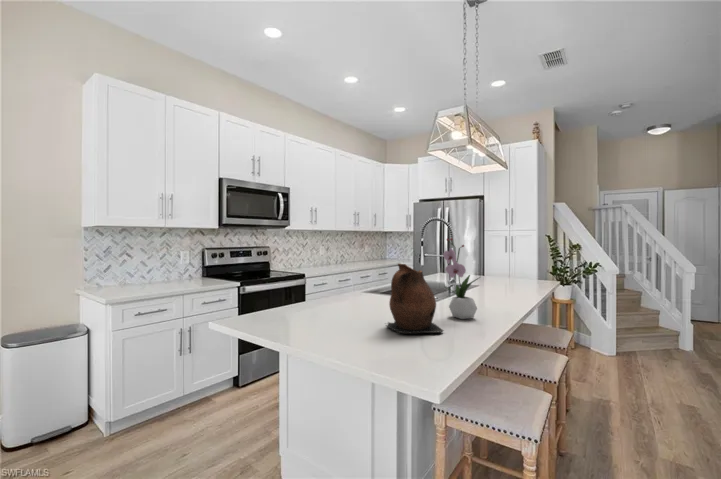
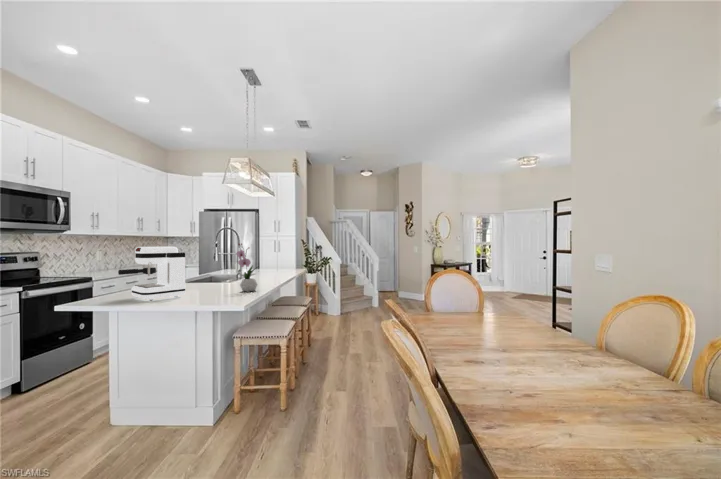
coffee maker: none [295,242,370,317] -> present [118,247,185,300]
ceramic pitcher: present [387,264,443,333] -> none [200,259,239,301]

